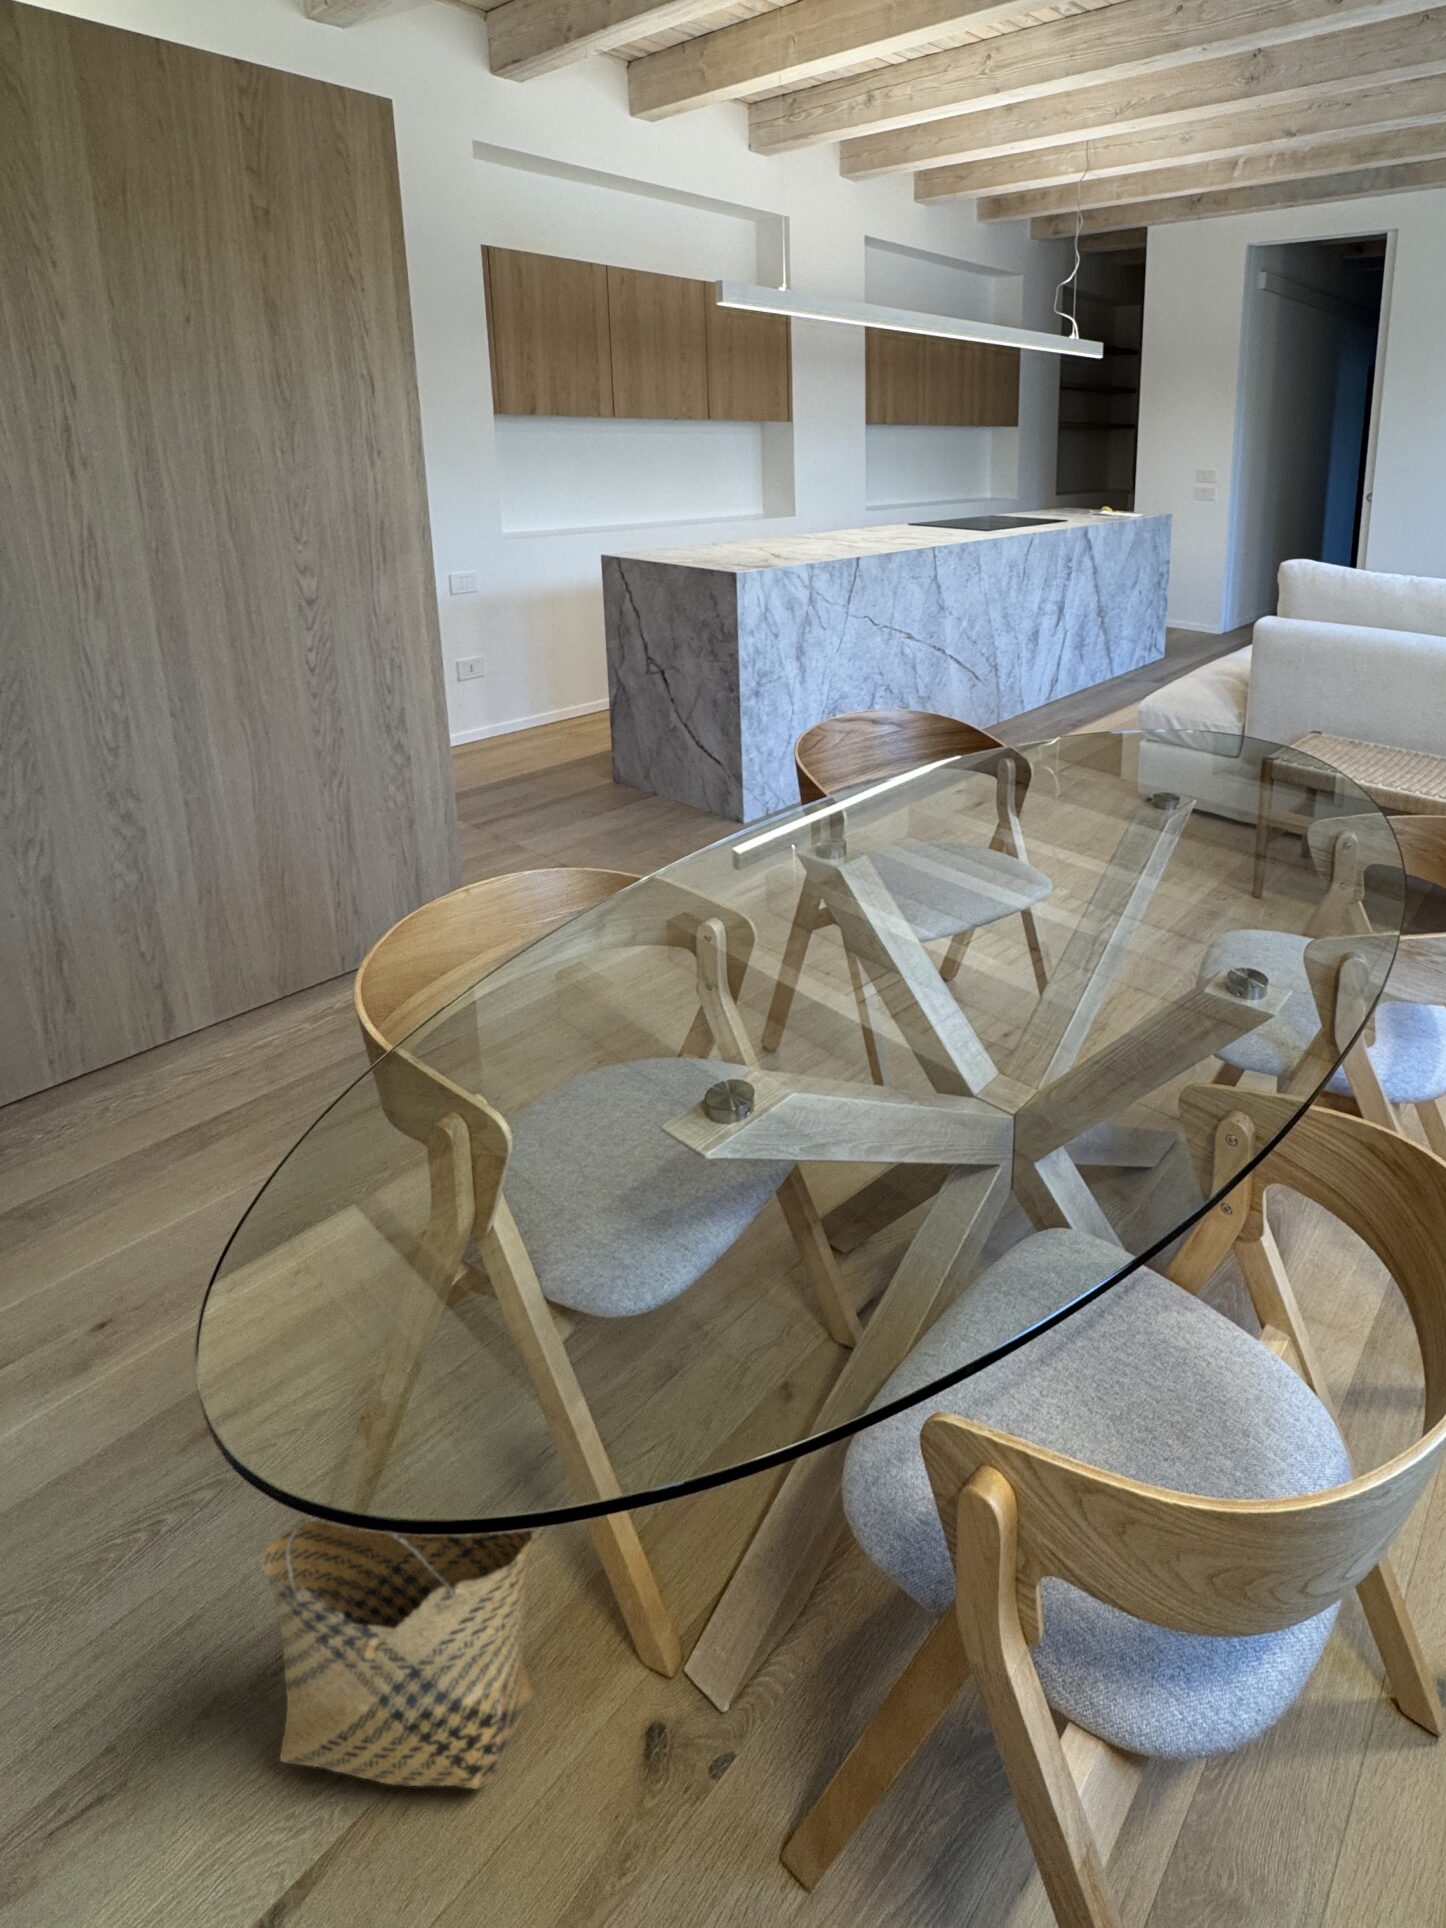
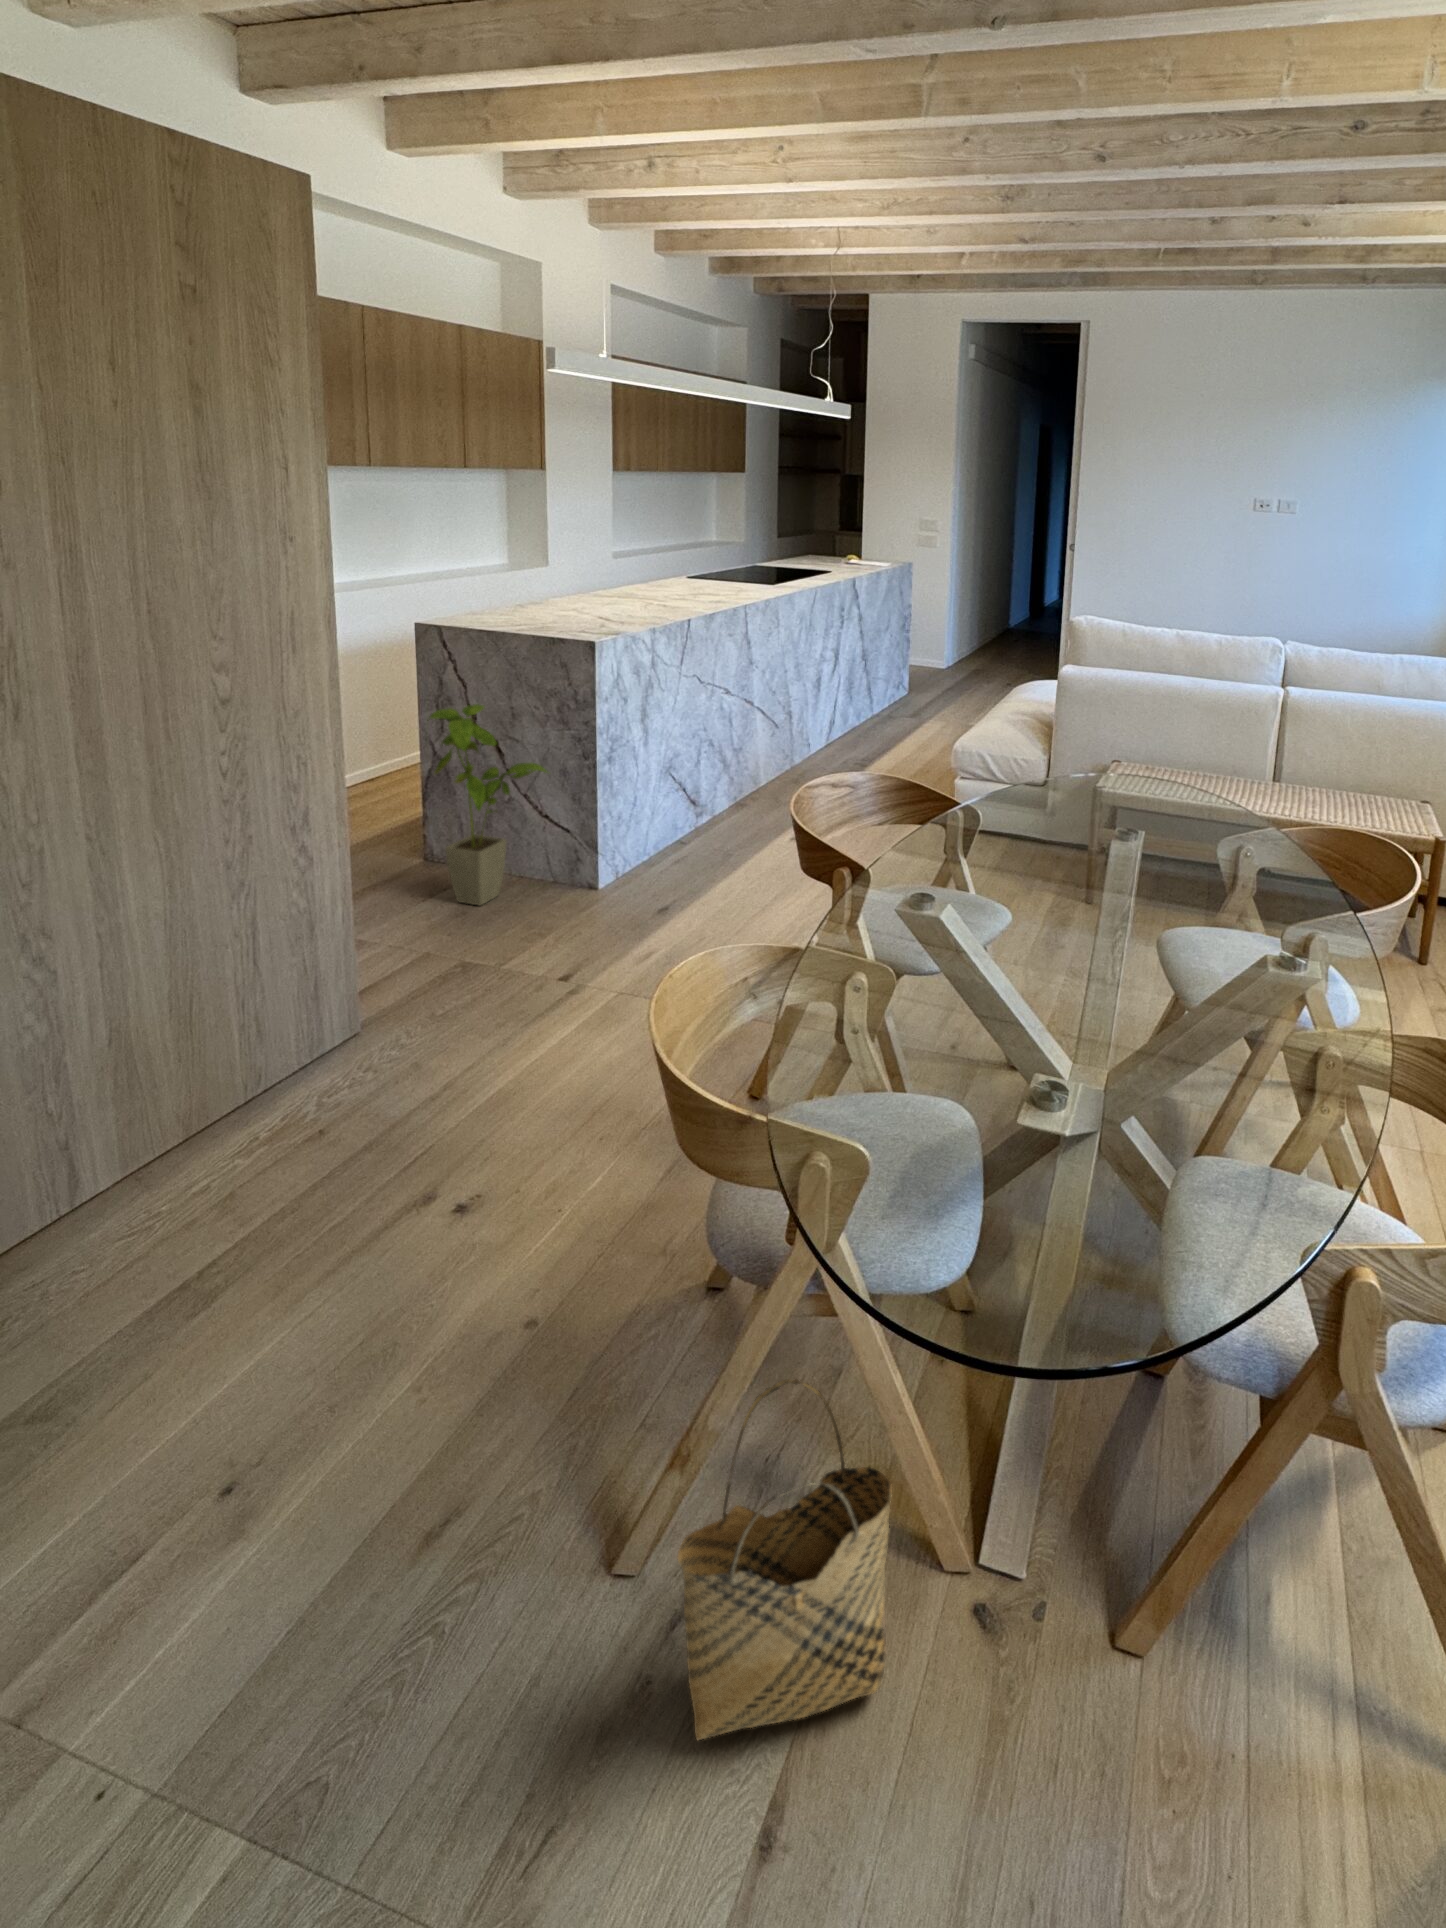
house plant: none [583,632,696,828] -> present [430,704,547,905]

